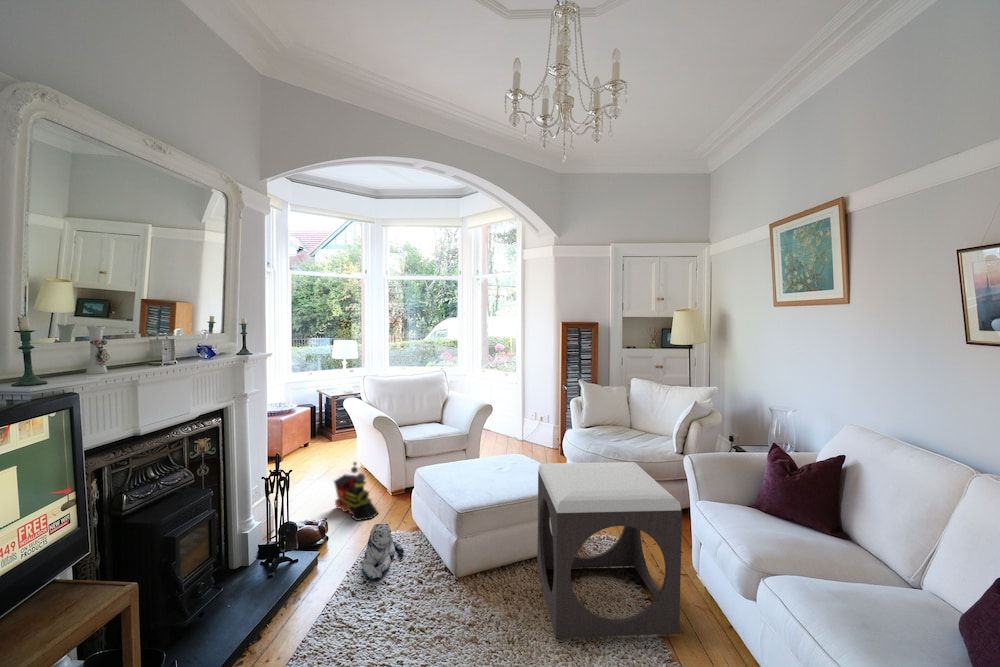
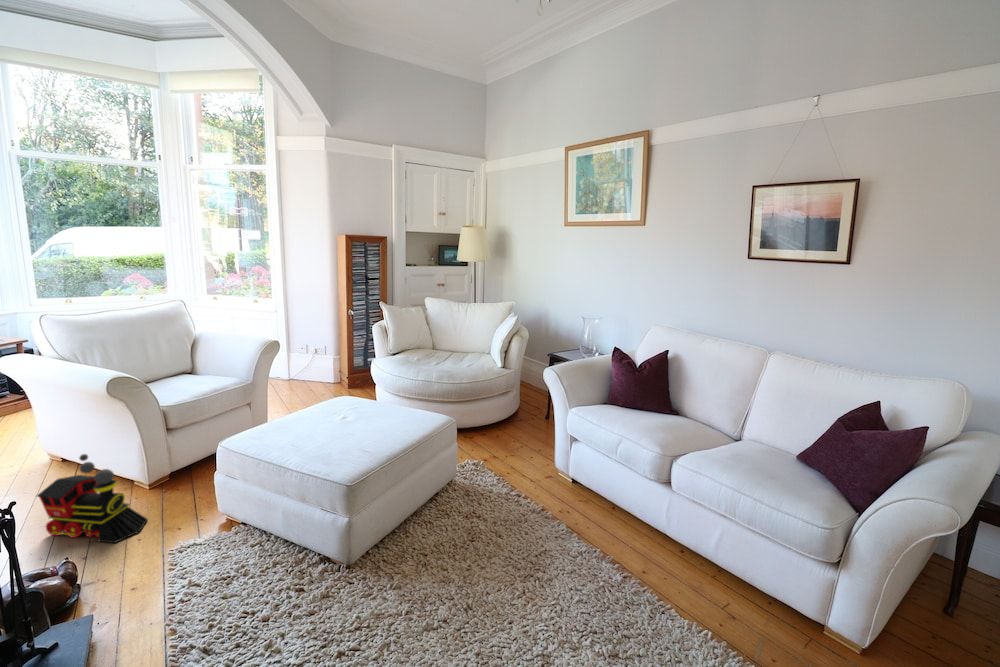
footstool: present [537,462,682,638] -> none [426,382,599,582]
plush toy: present [362,524,404,579] -> none [174,531,243,619]

